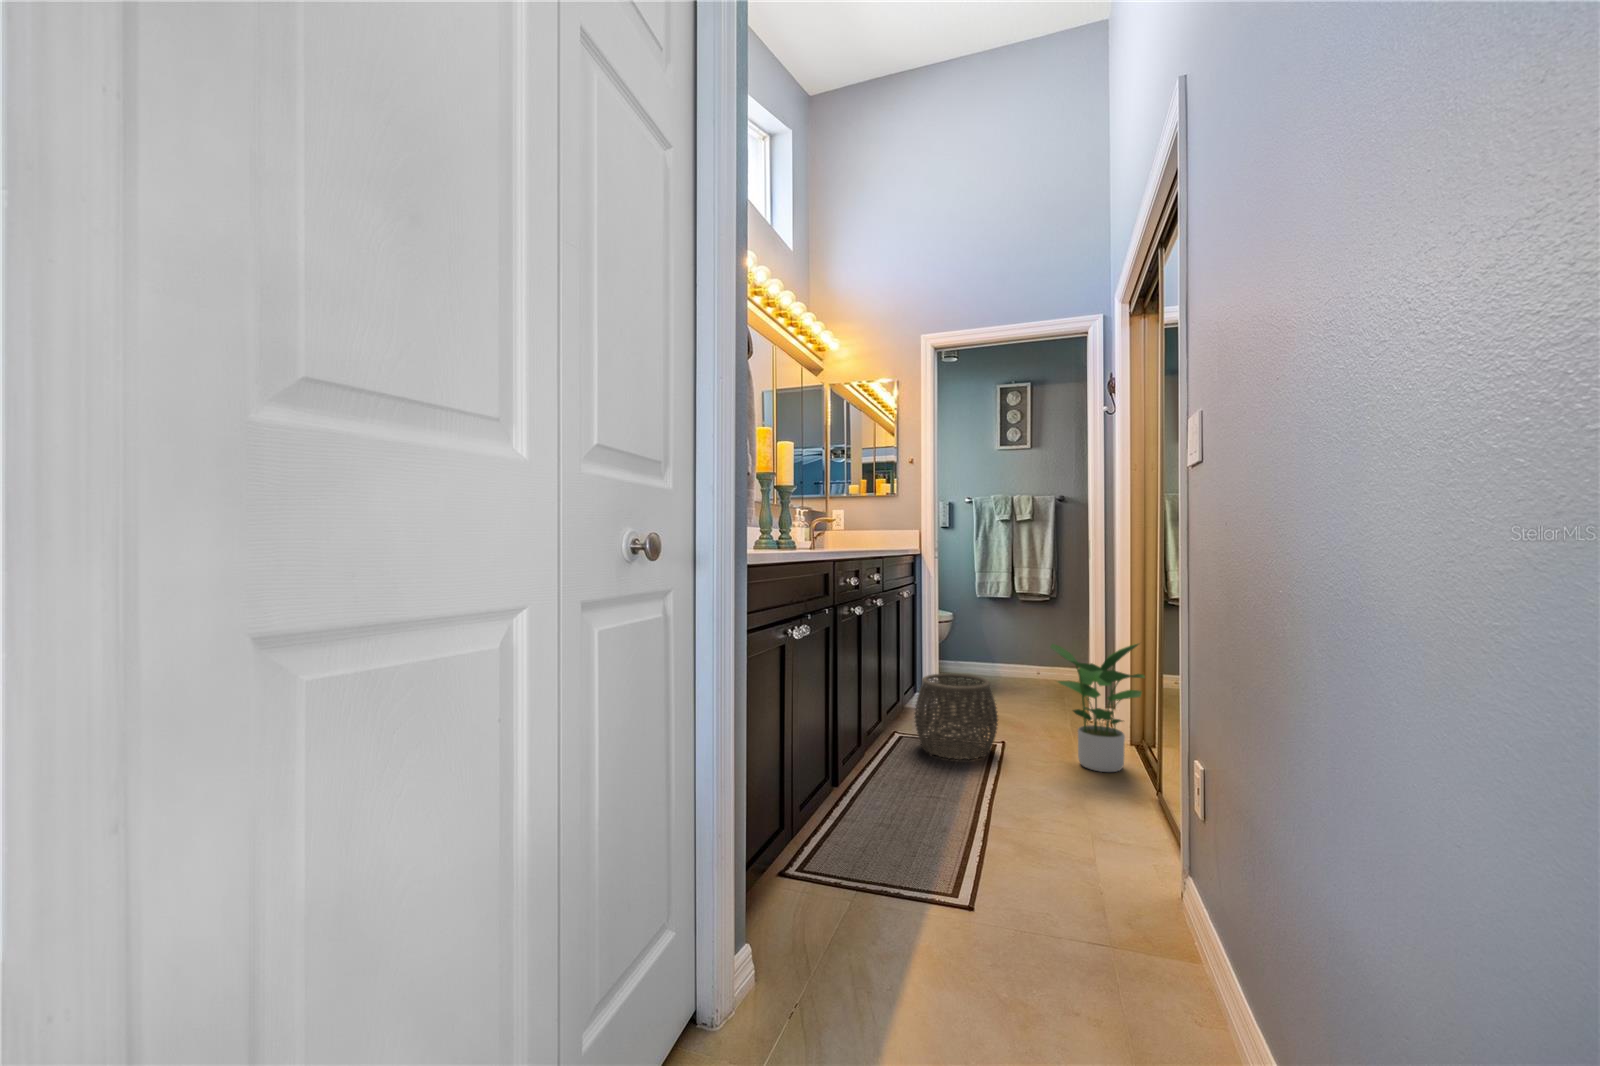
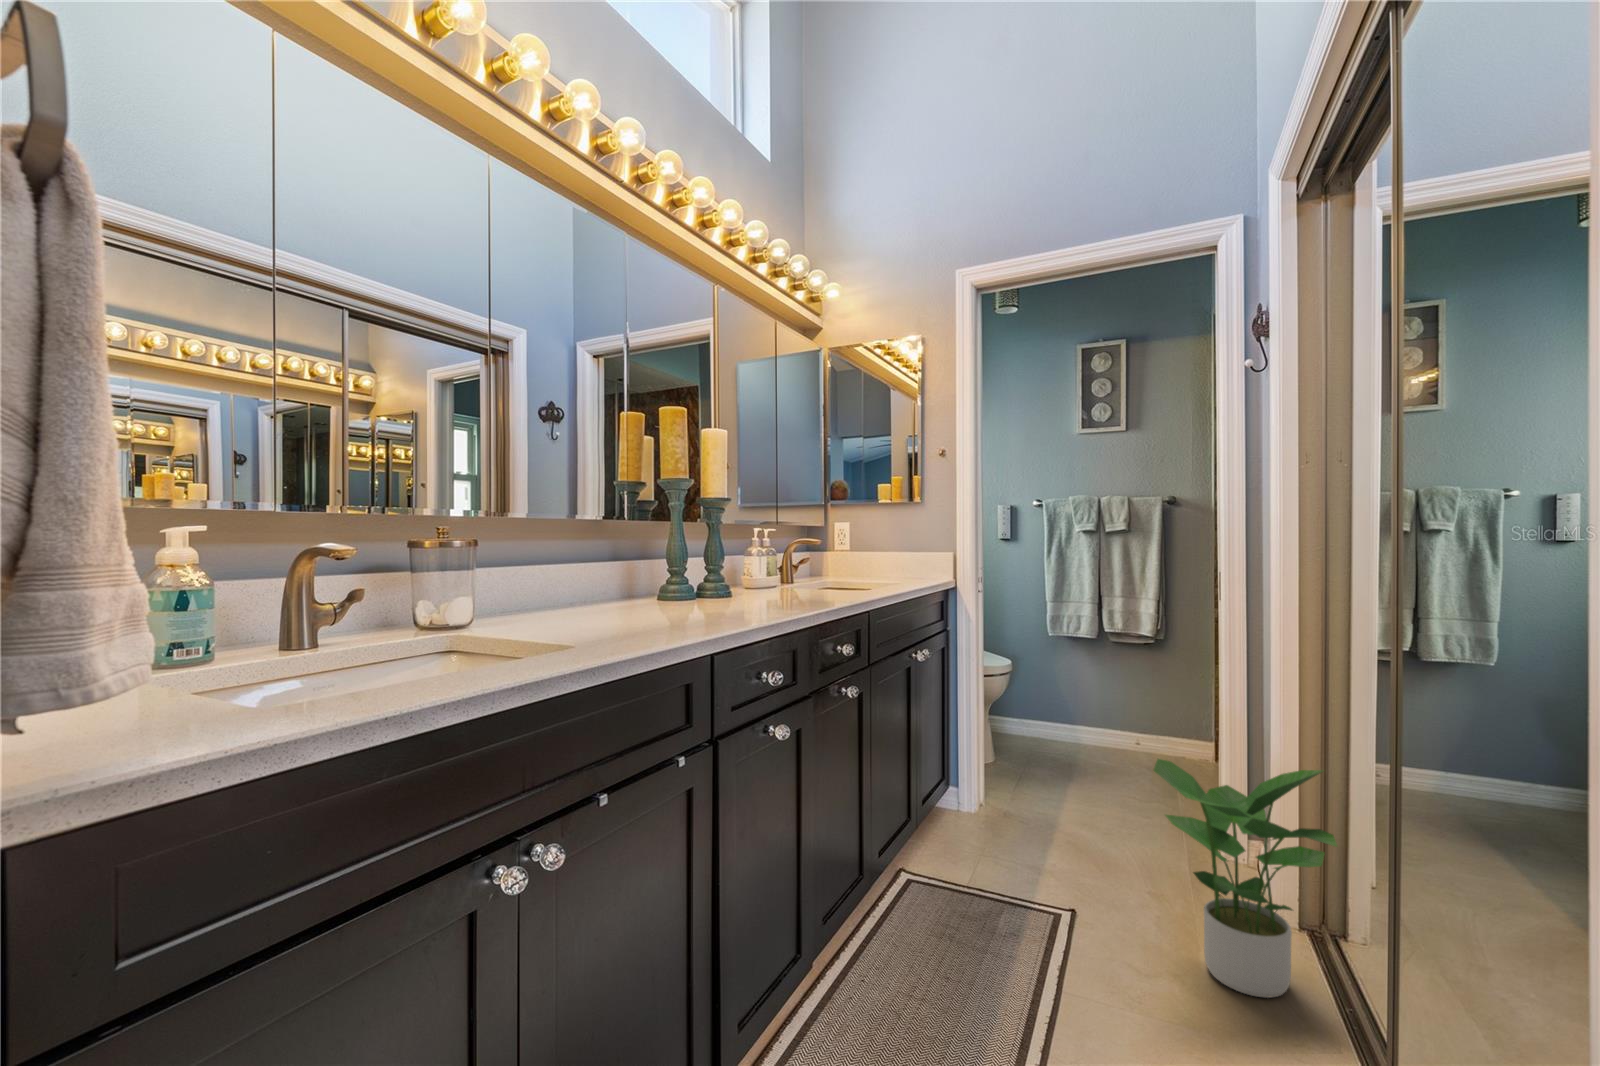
woven basket: present [914,673,998,760] -> none [927,786,1065,946]

